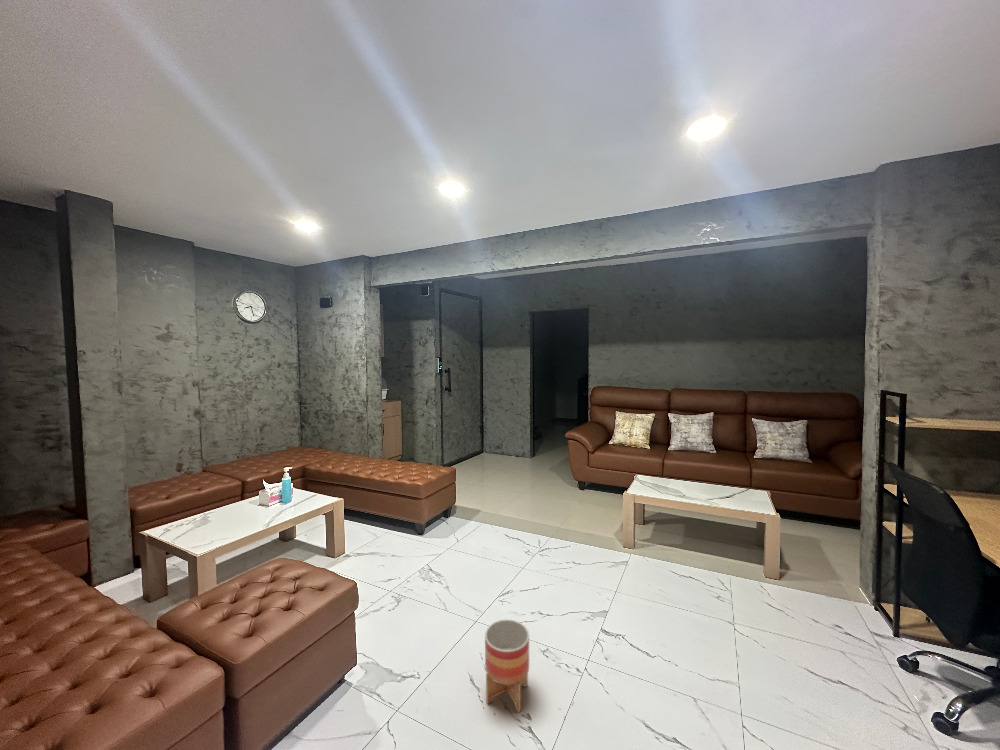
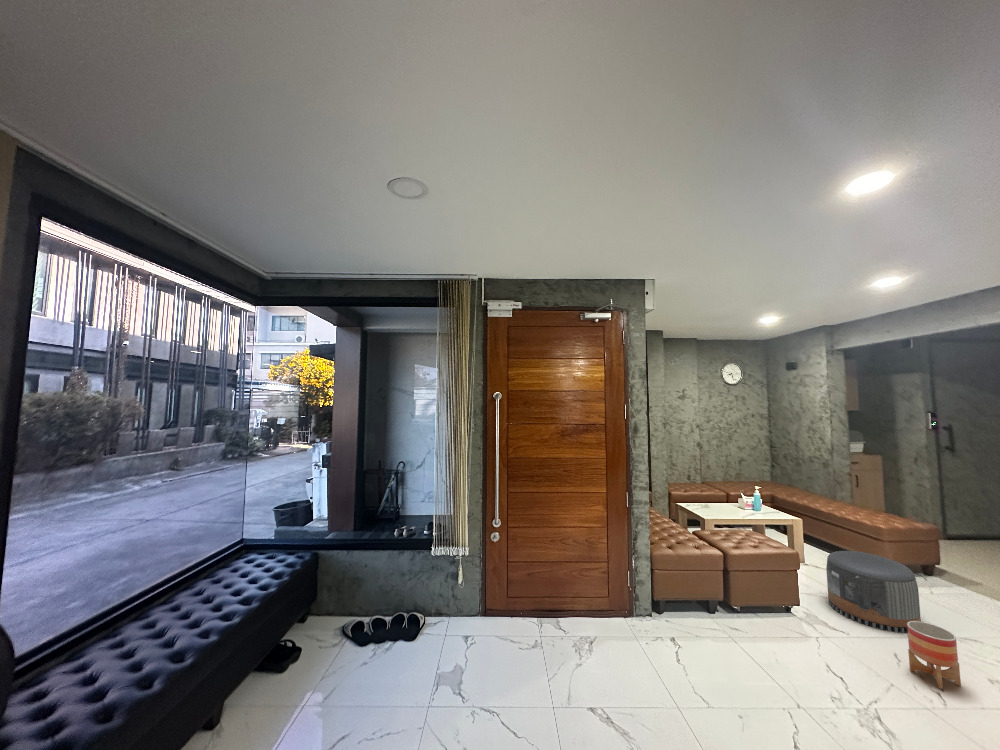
pouf: none [379,528,467,640] -> present [826,551,921,633]

